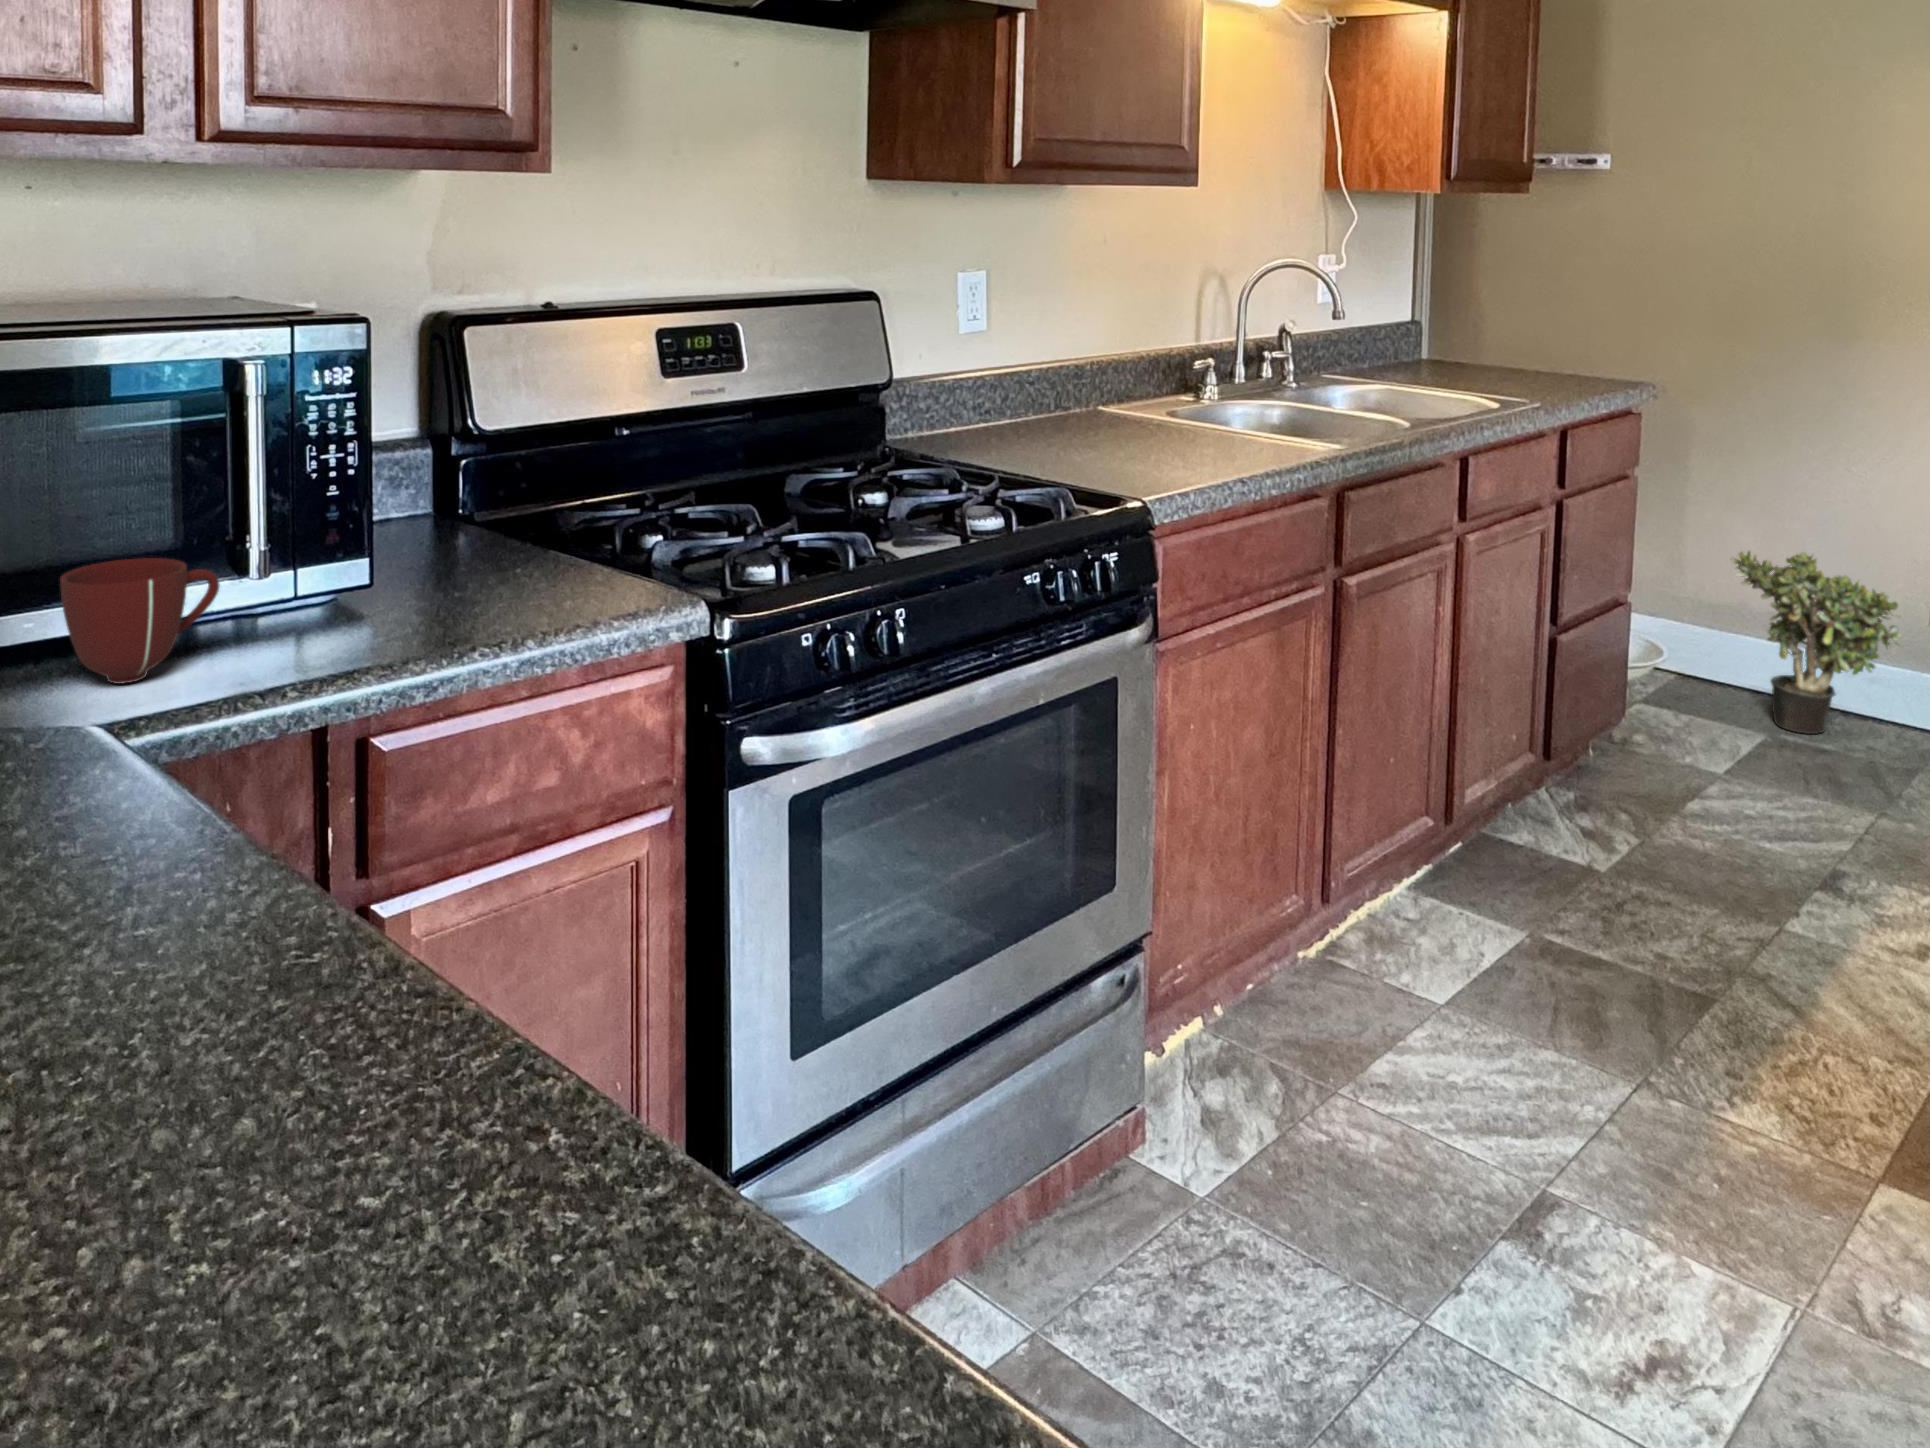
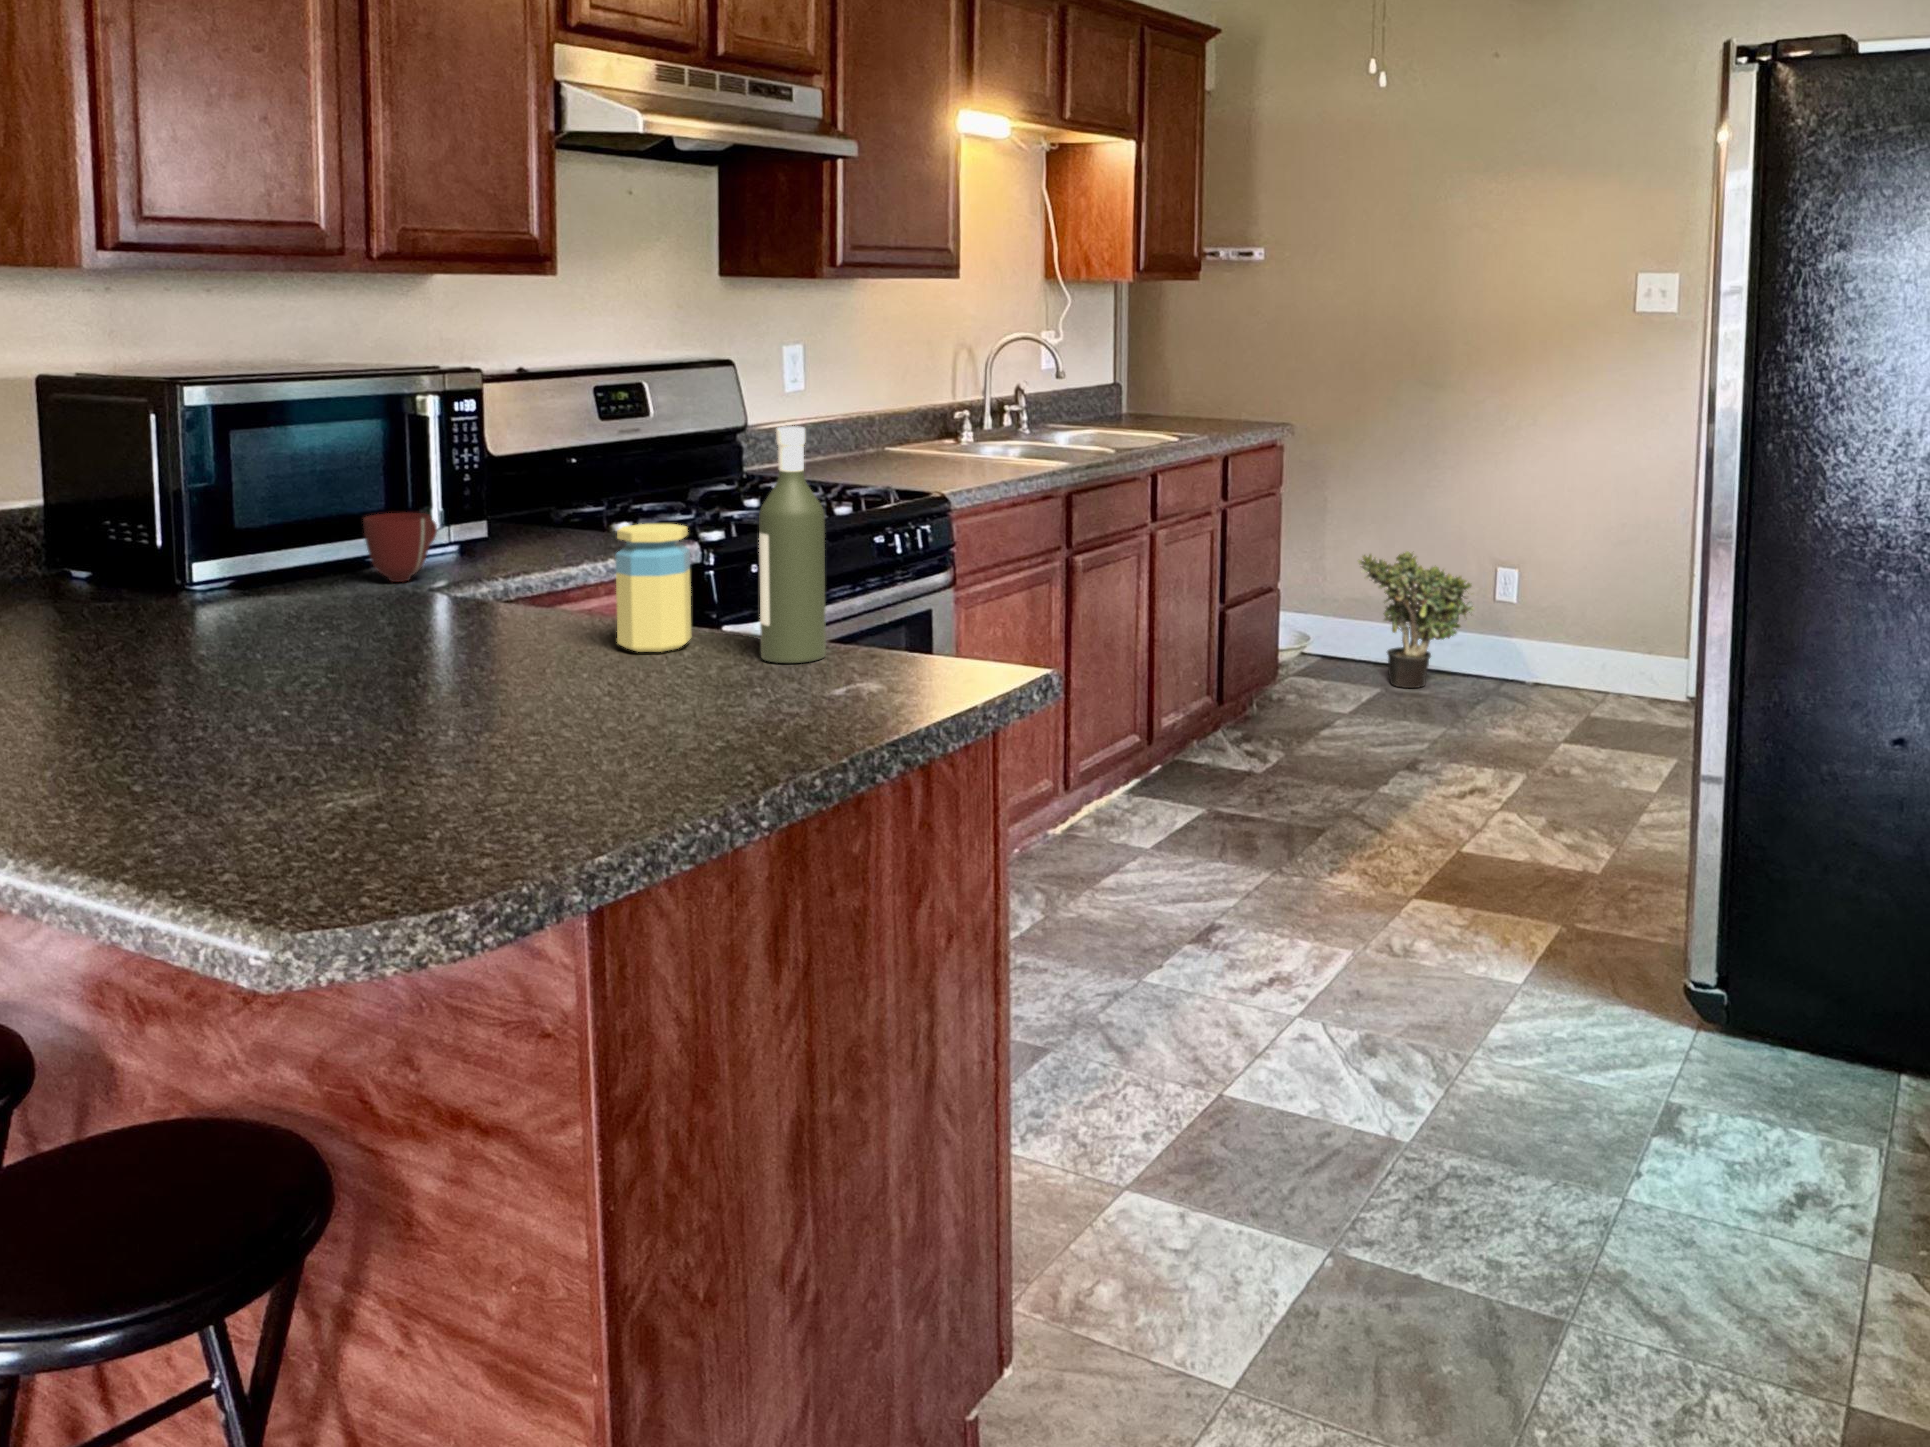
bottle: none [291,568,496,1287] -> present [759,426,826,663]
jar: none [50,748,257,1117] -> present [615,524,691,652]

